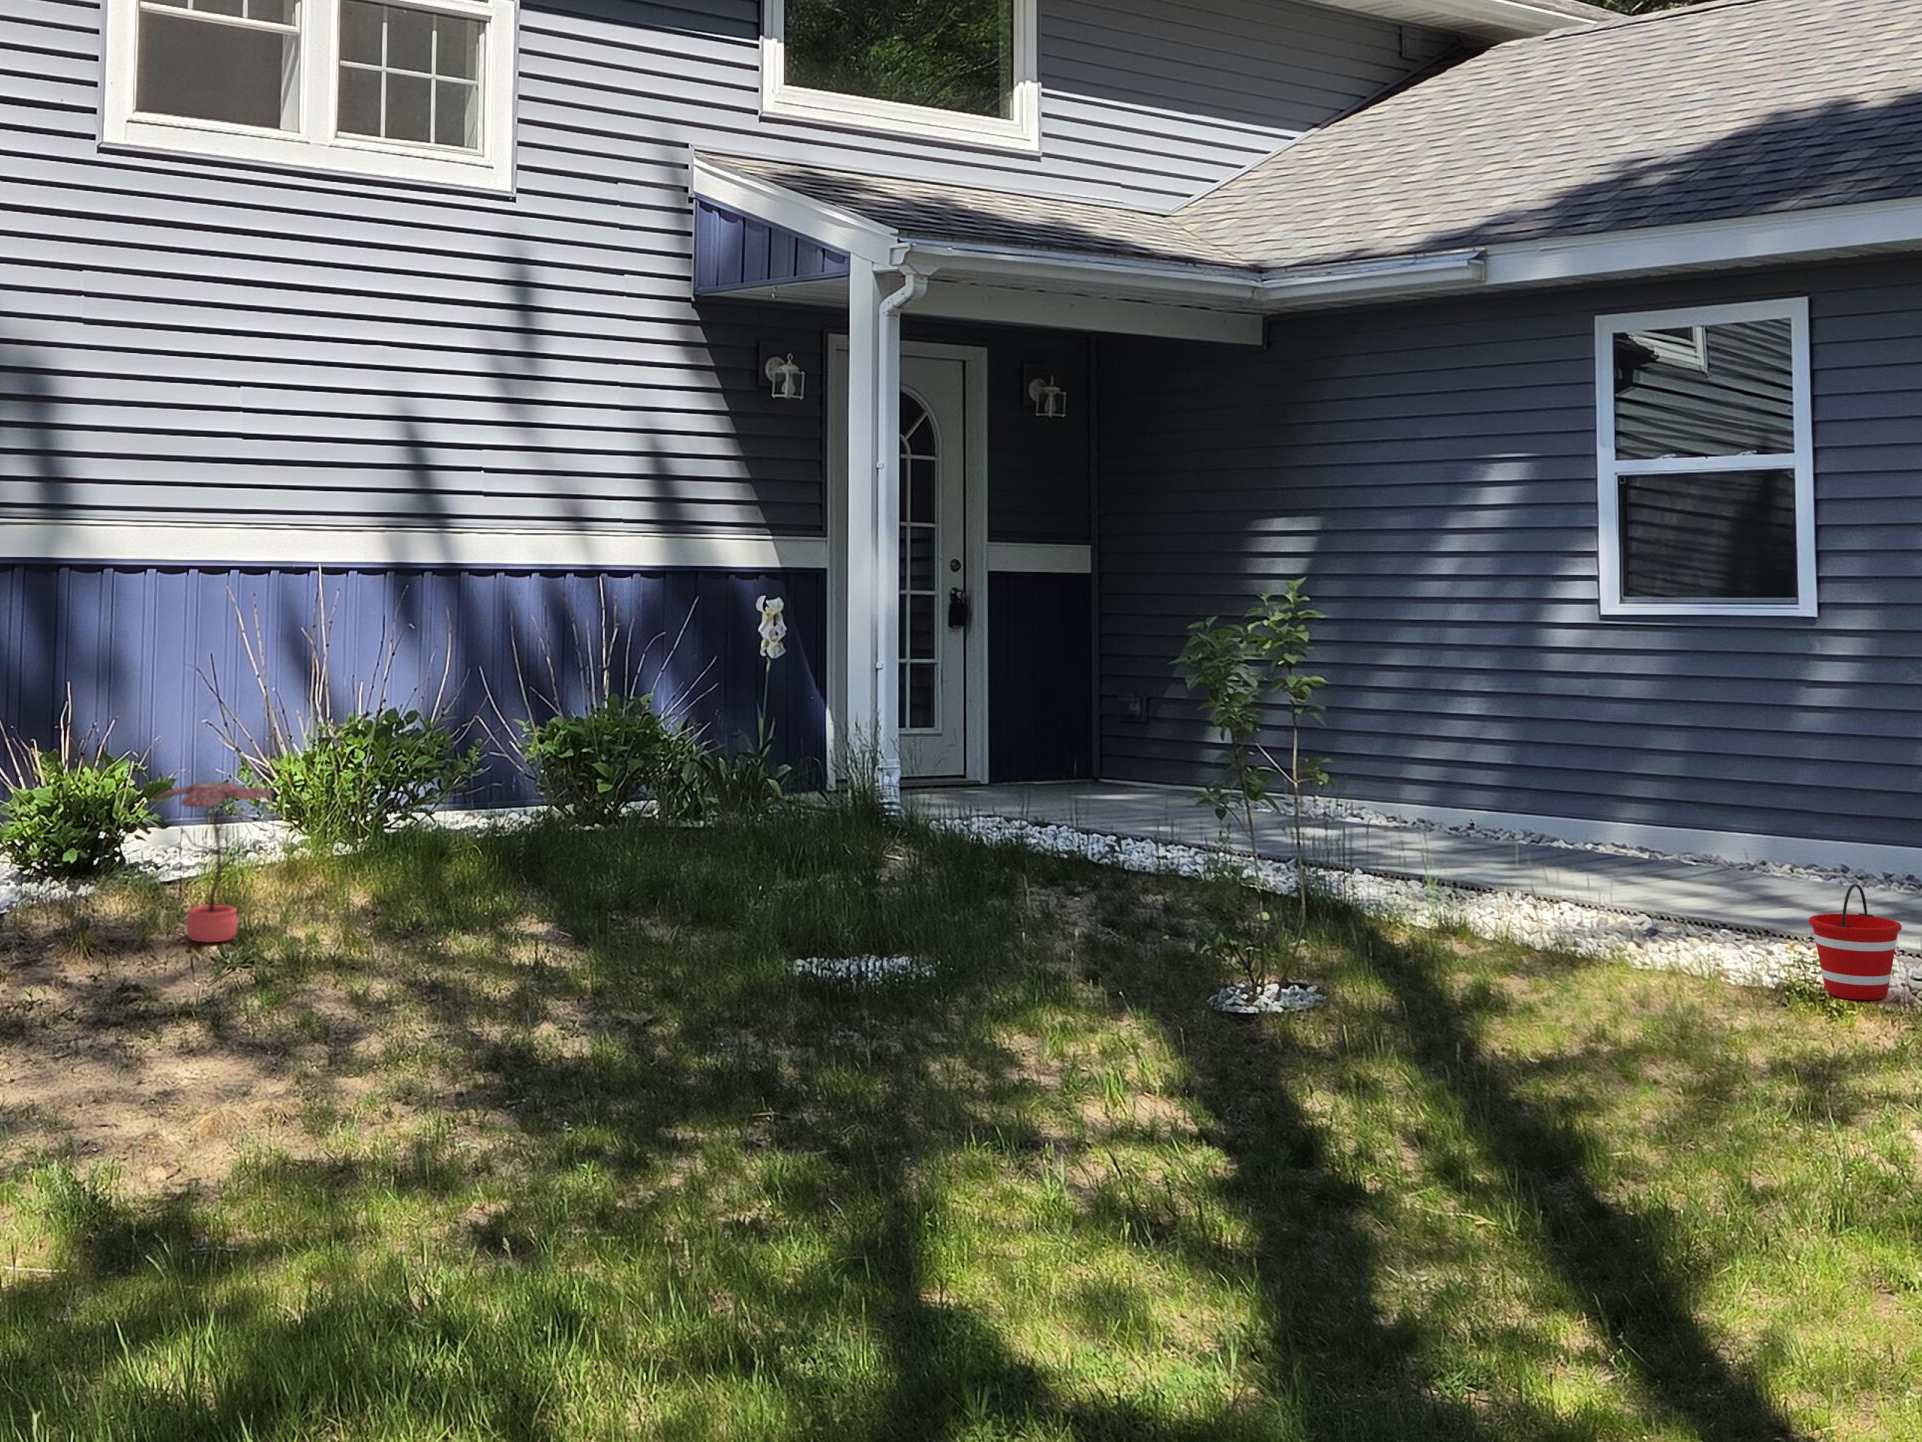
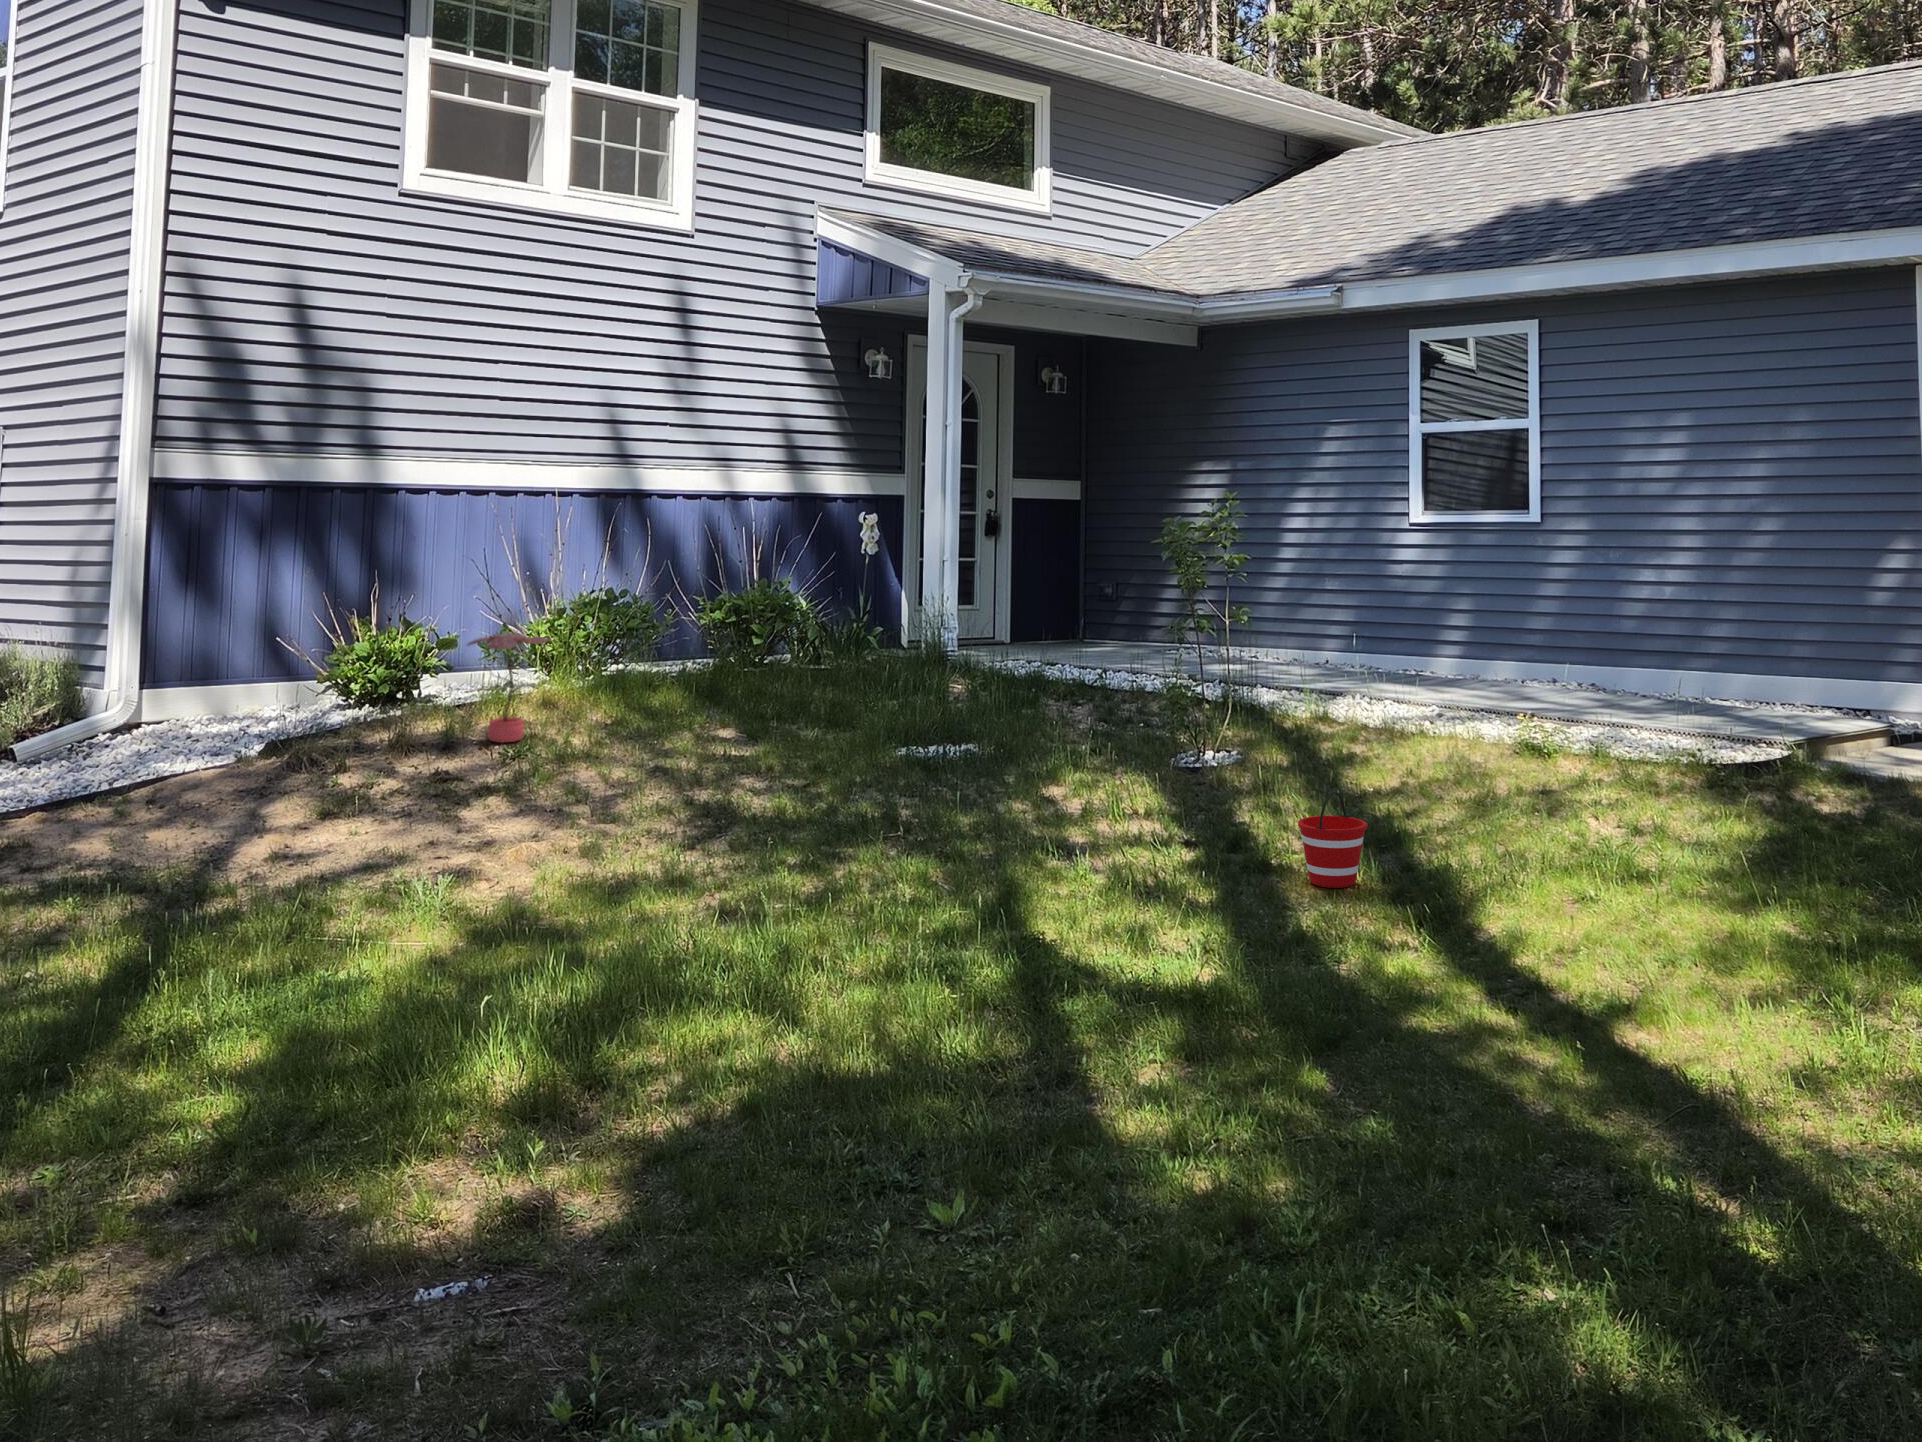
bucket: present [1809,884,1902,1000] -> present [1298,792,1368,888]

